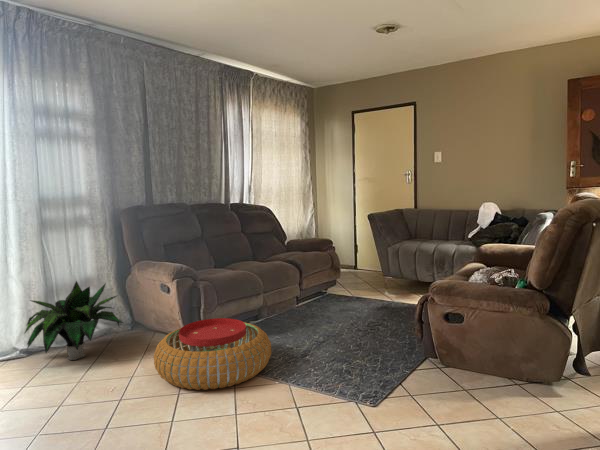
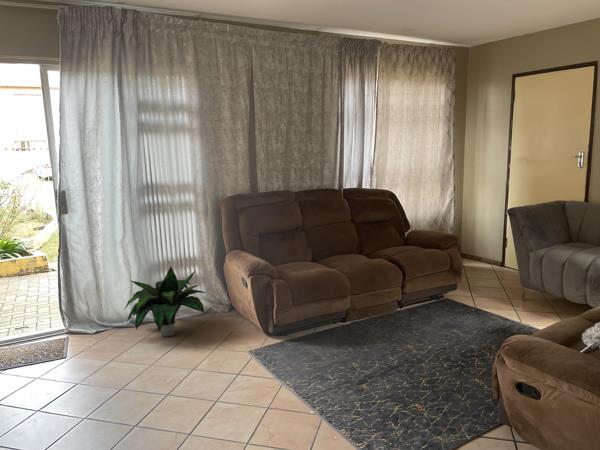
pouf: present [154,318,271,390] -> none [209,321,325,398]

